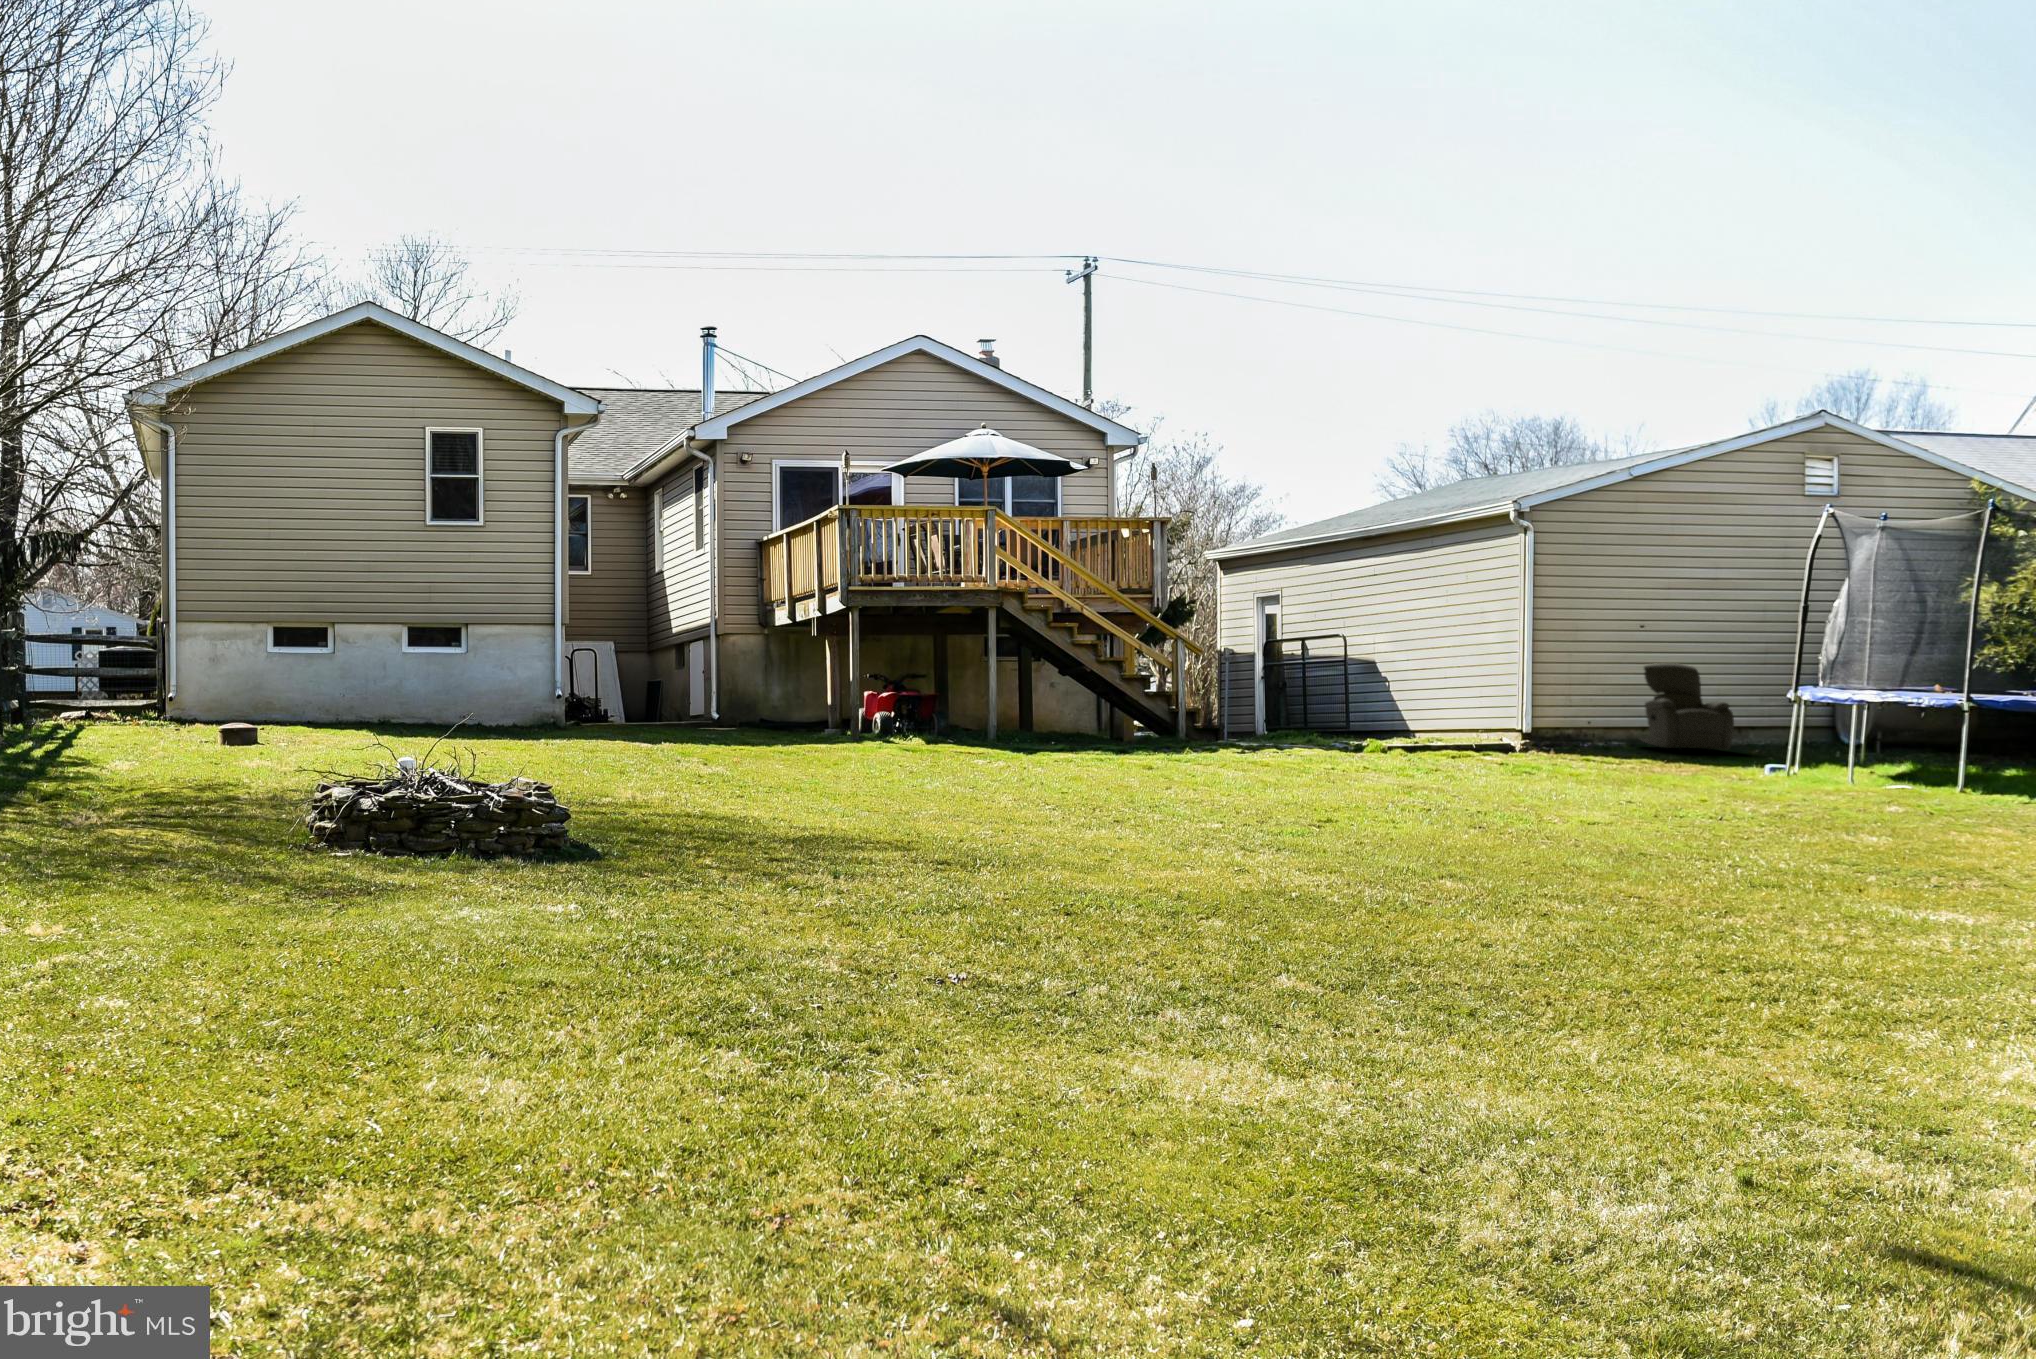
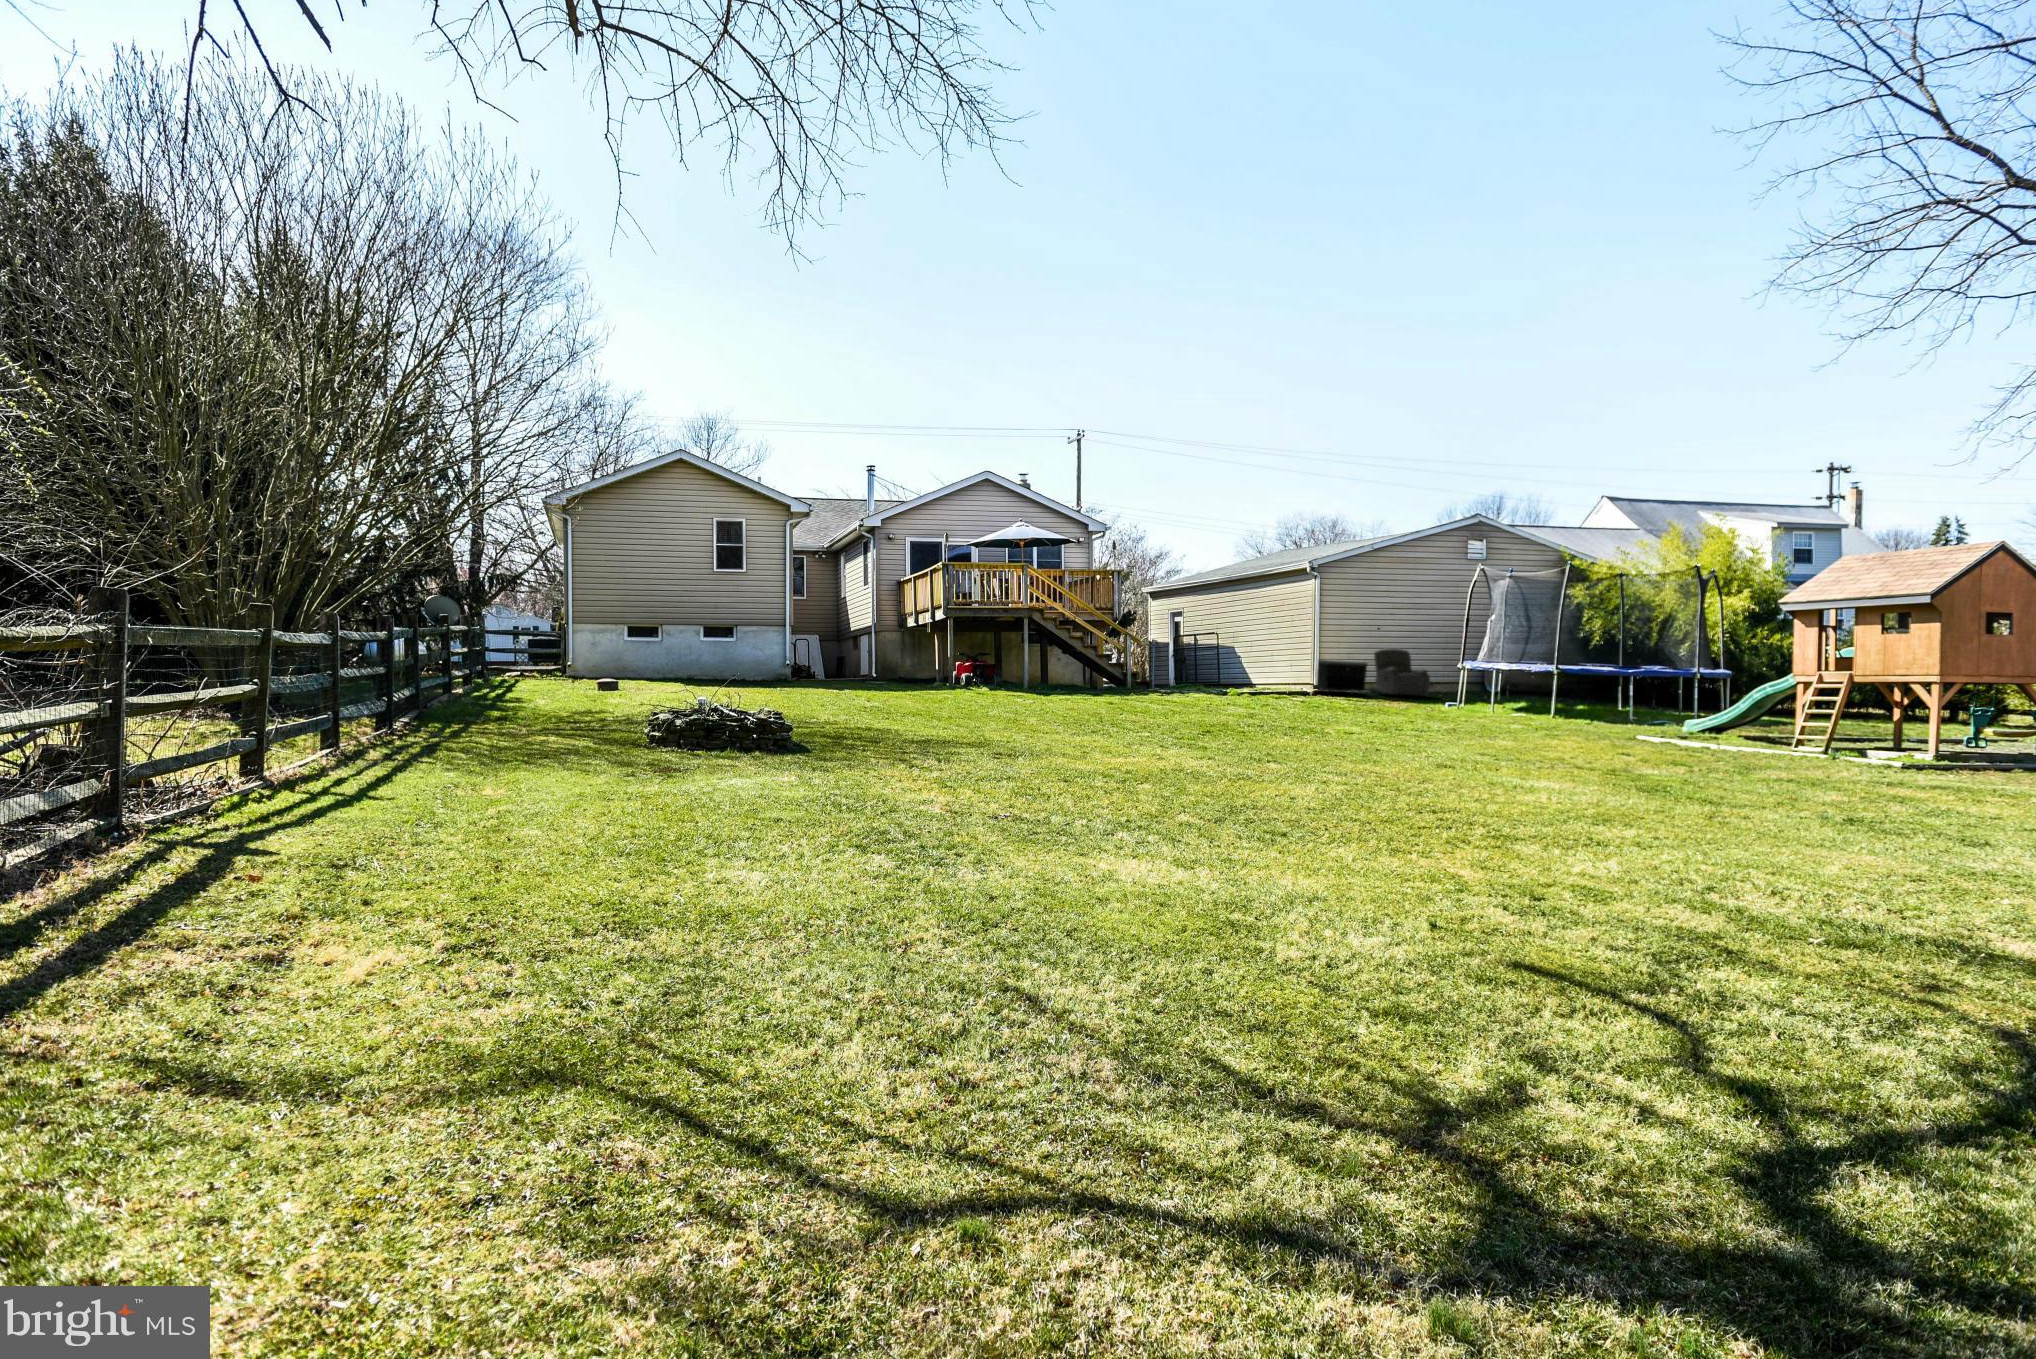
storage bench: none [1527,684,1620,747] -> present [1316,659,1368,692]

